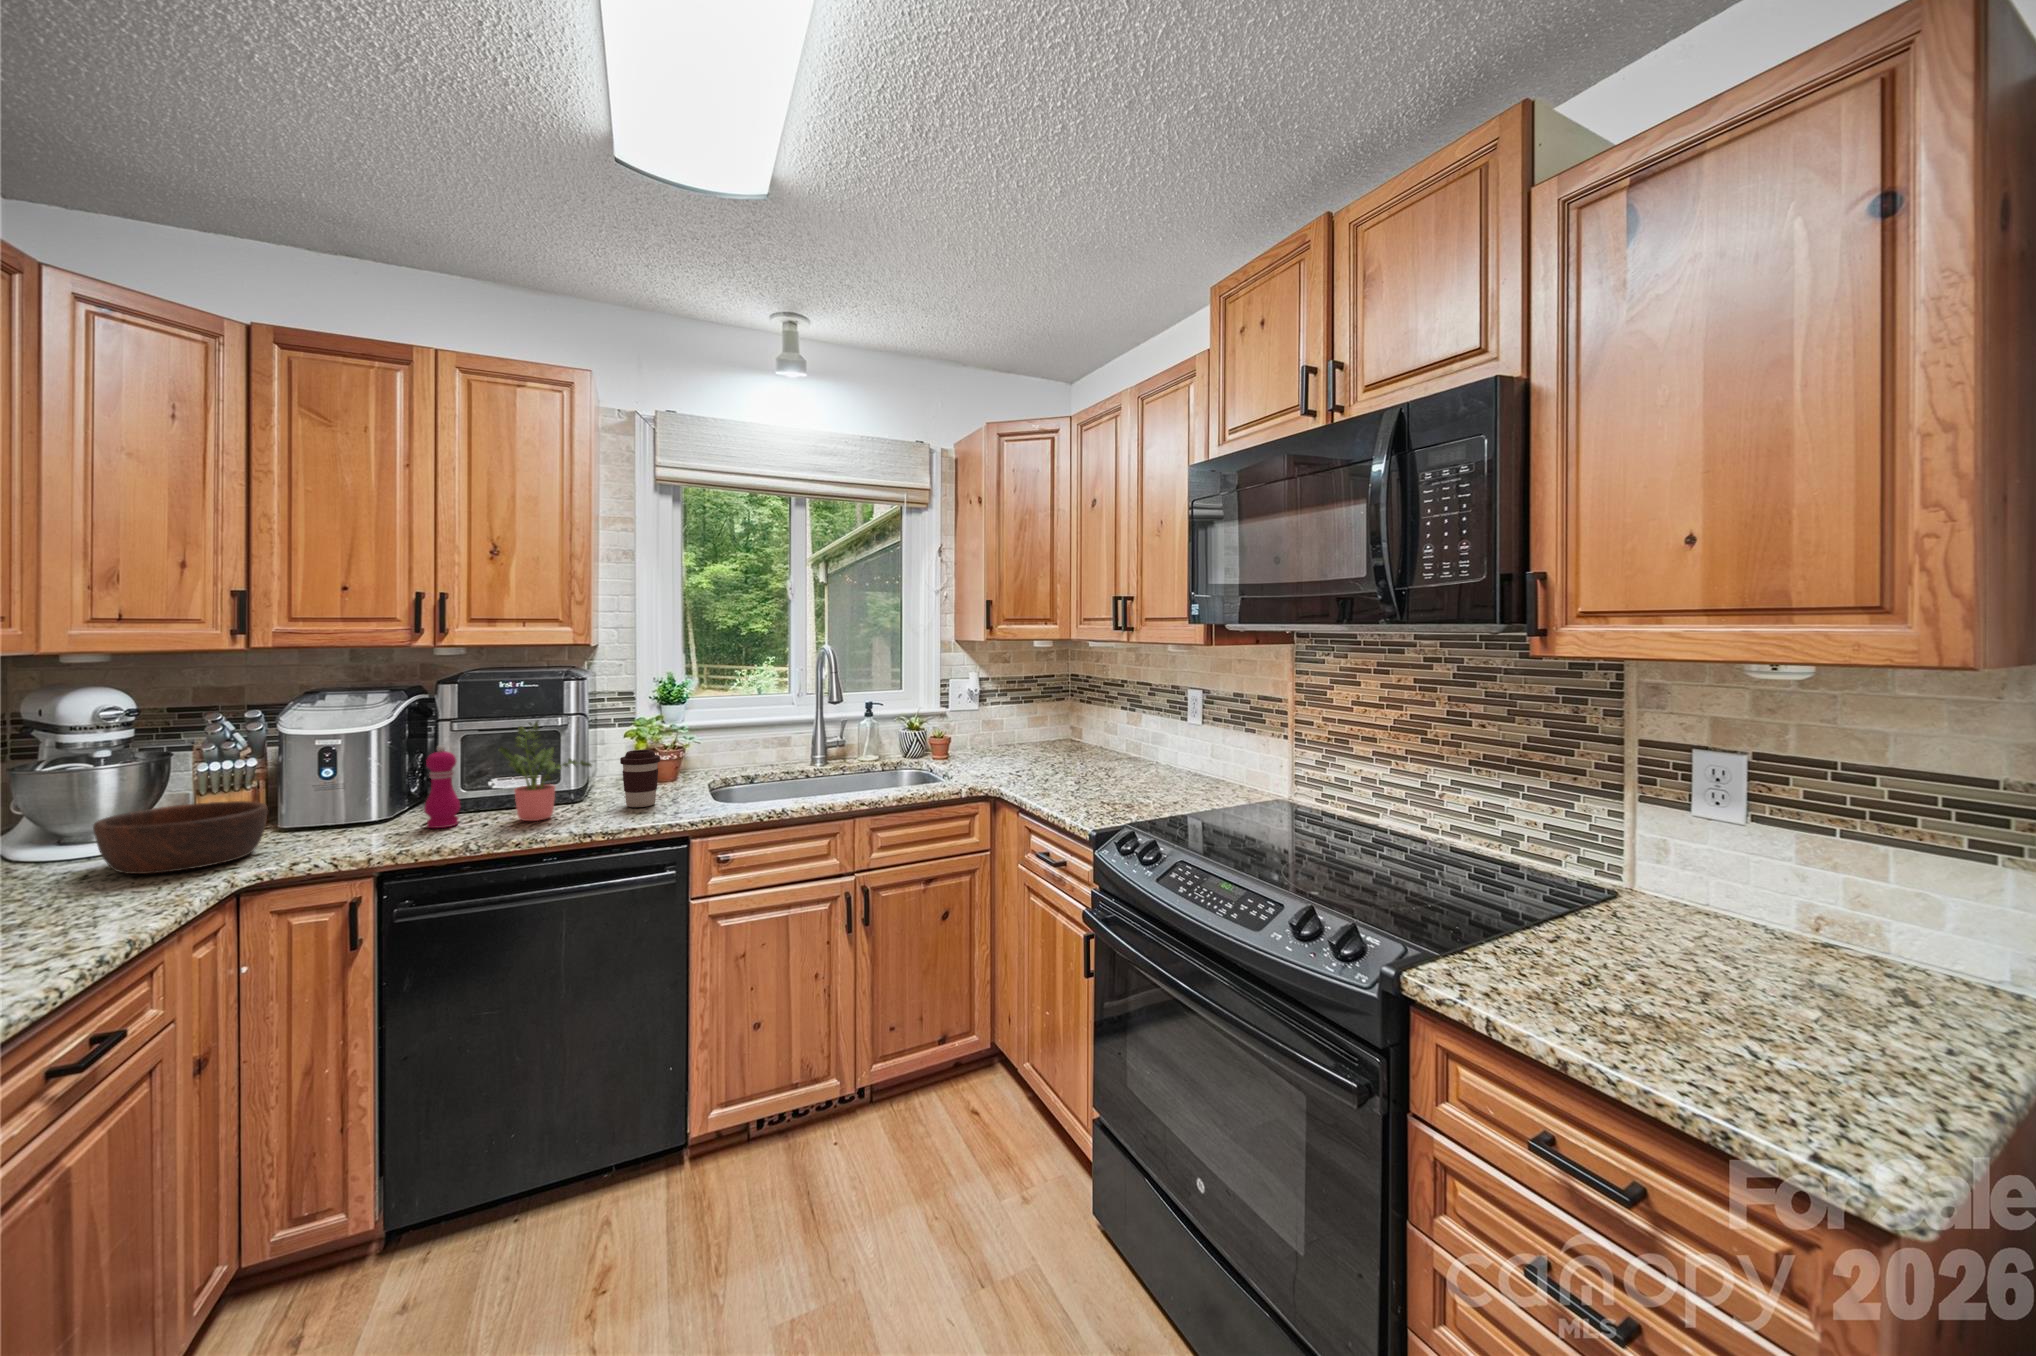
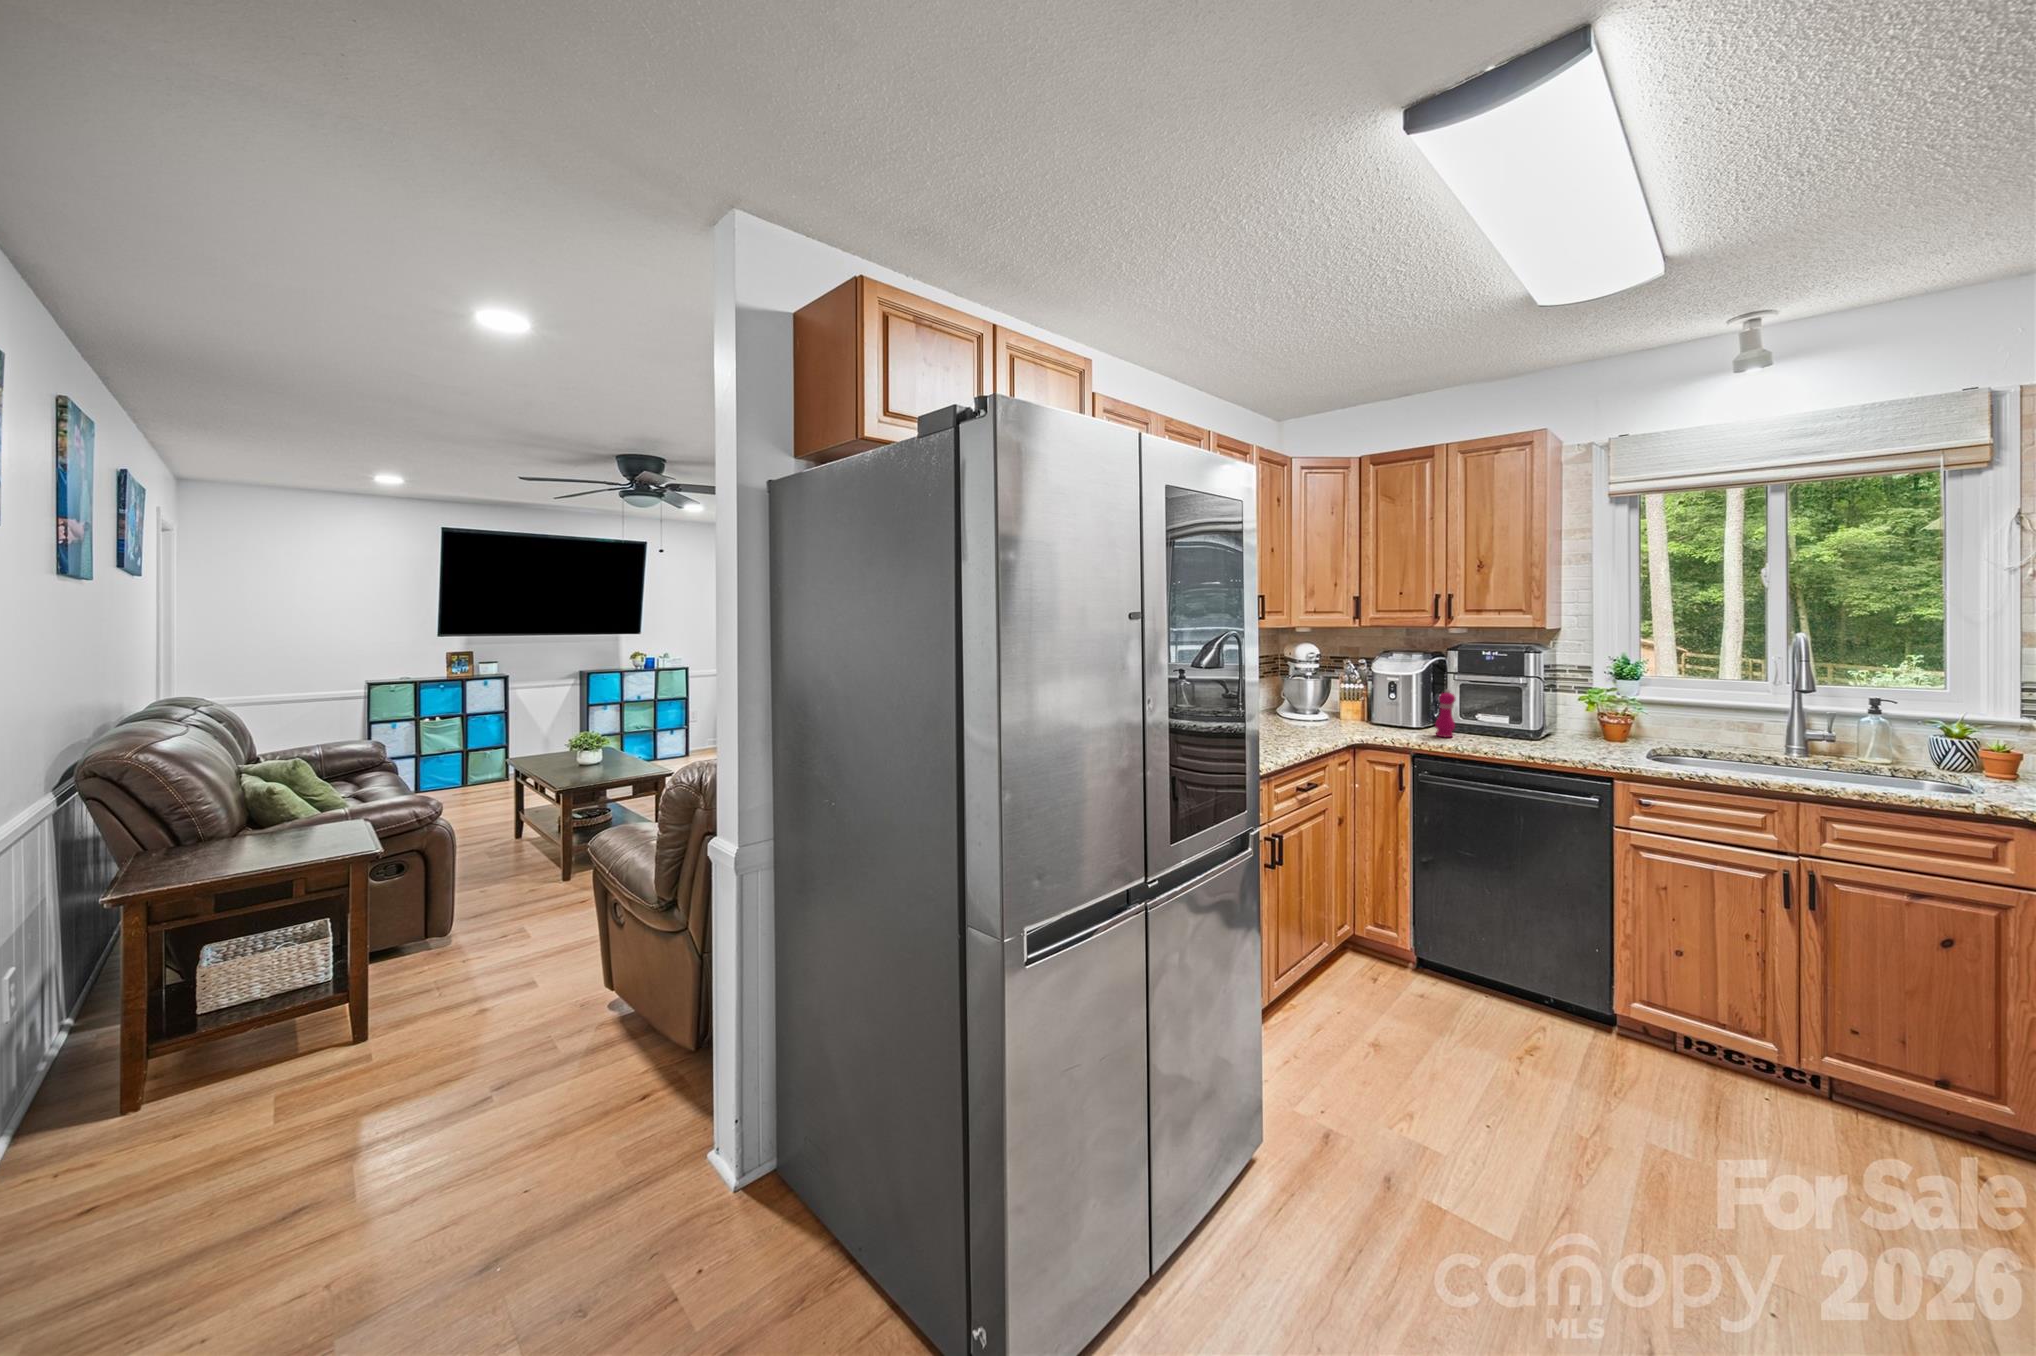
potted plant: present [499,721,592,821] -> none [1481,681,1544,745]
coffee cup: present [620,750,660,807] -> none [1567,710,1601,751]
wooden bowl: present [93,801,268,874] -> none [1301,702,1363,732]

